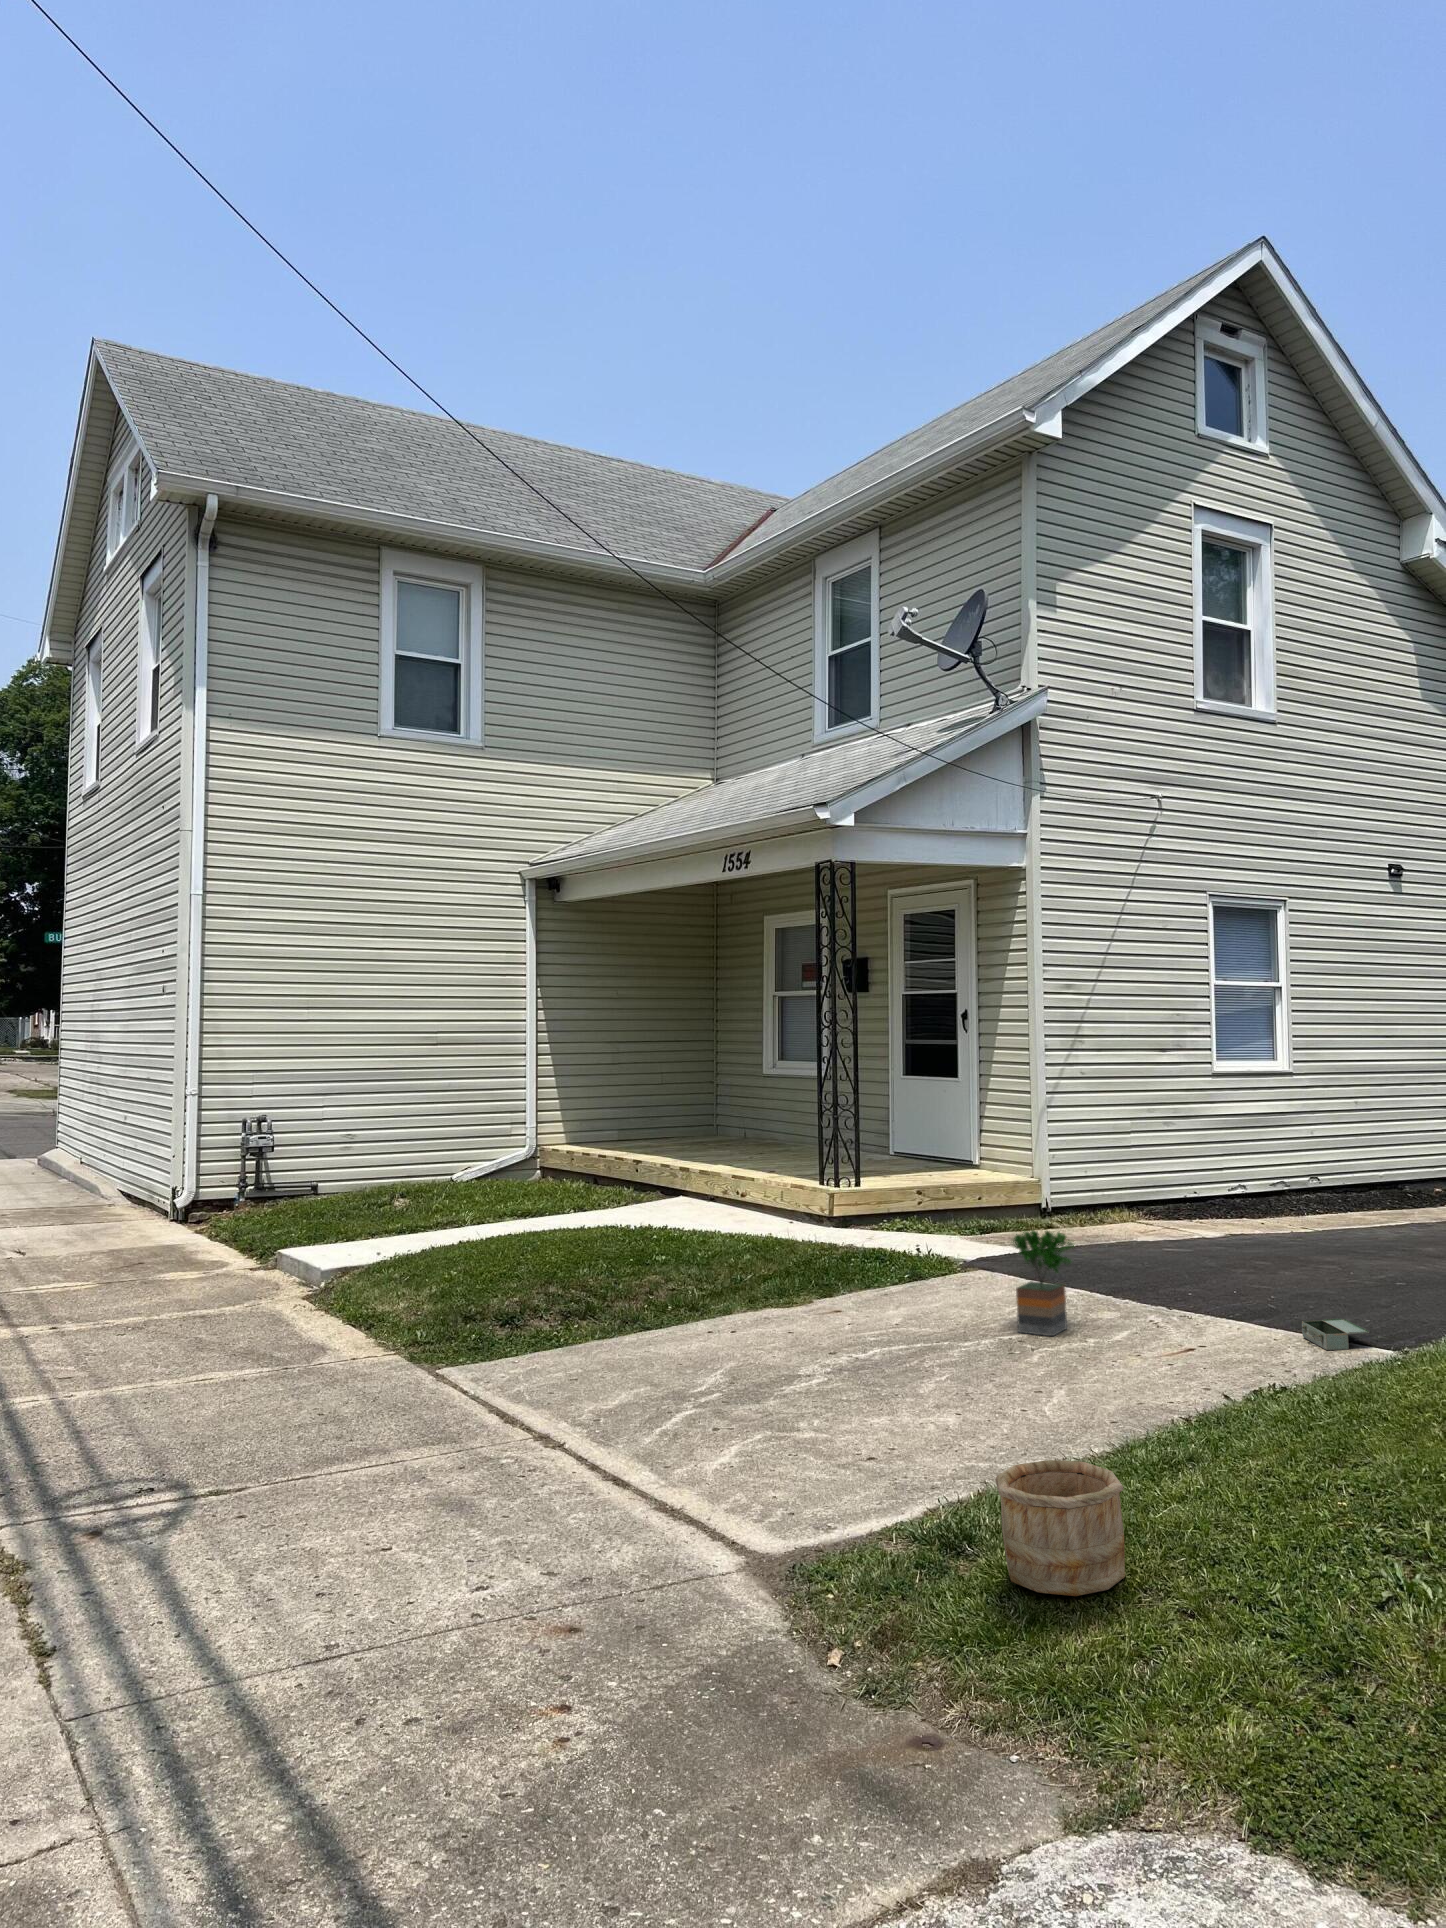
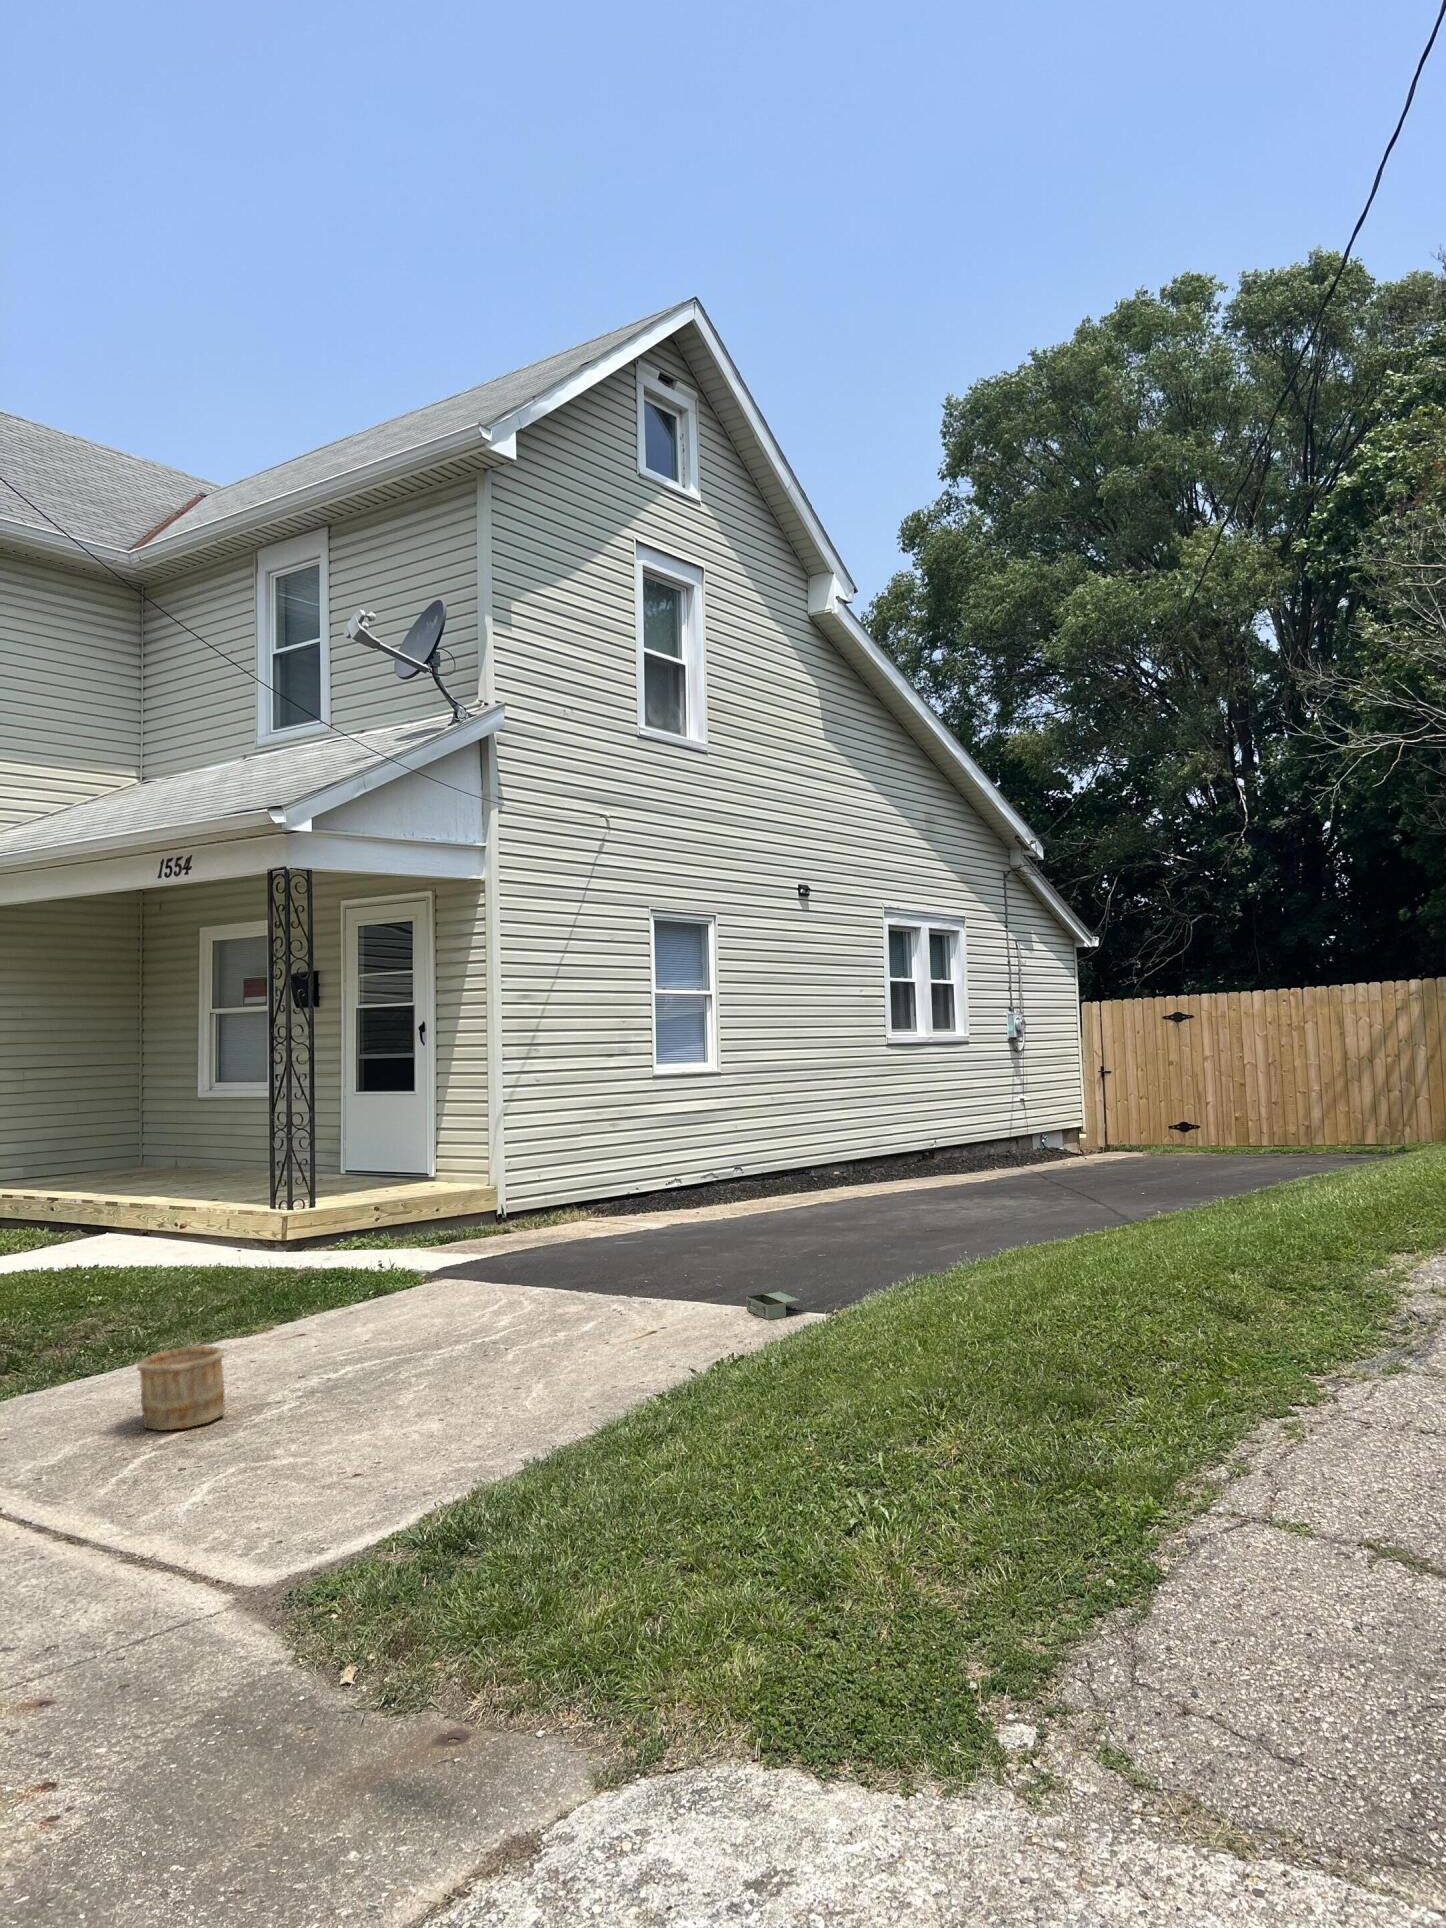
potted tree: present [1013,1230,1074,1336] -> none [481,1231,545,1334]
wooden bucket: present [995,1460,1125,1596] -> present [137,1345,224,1430]

